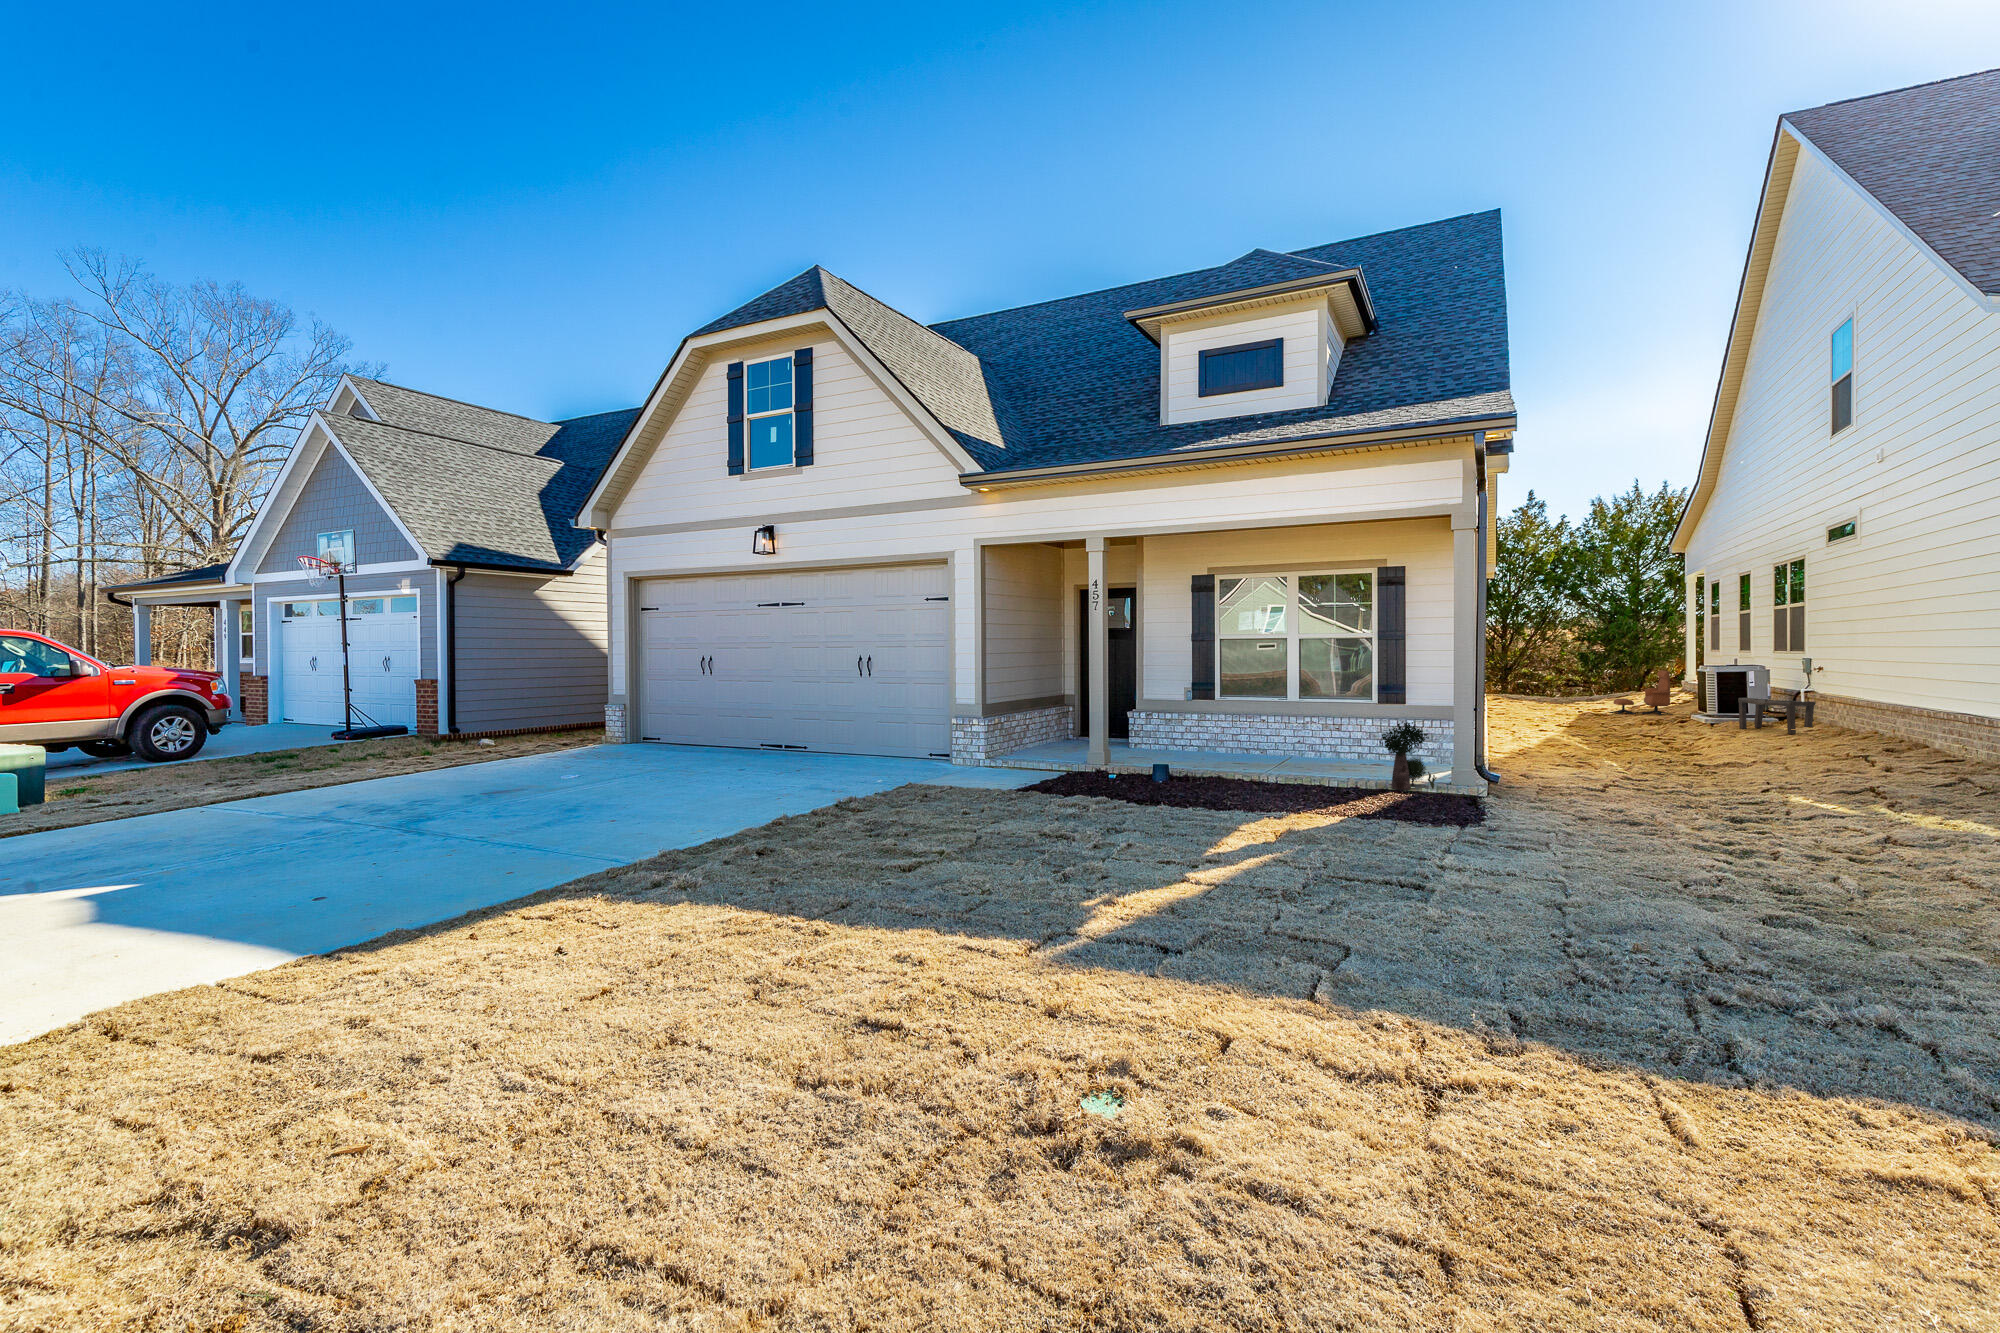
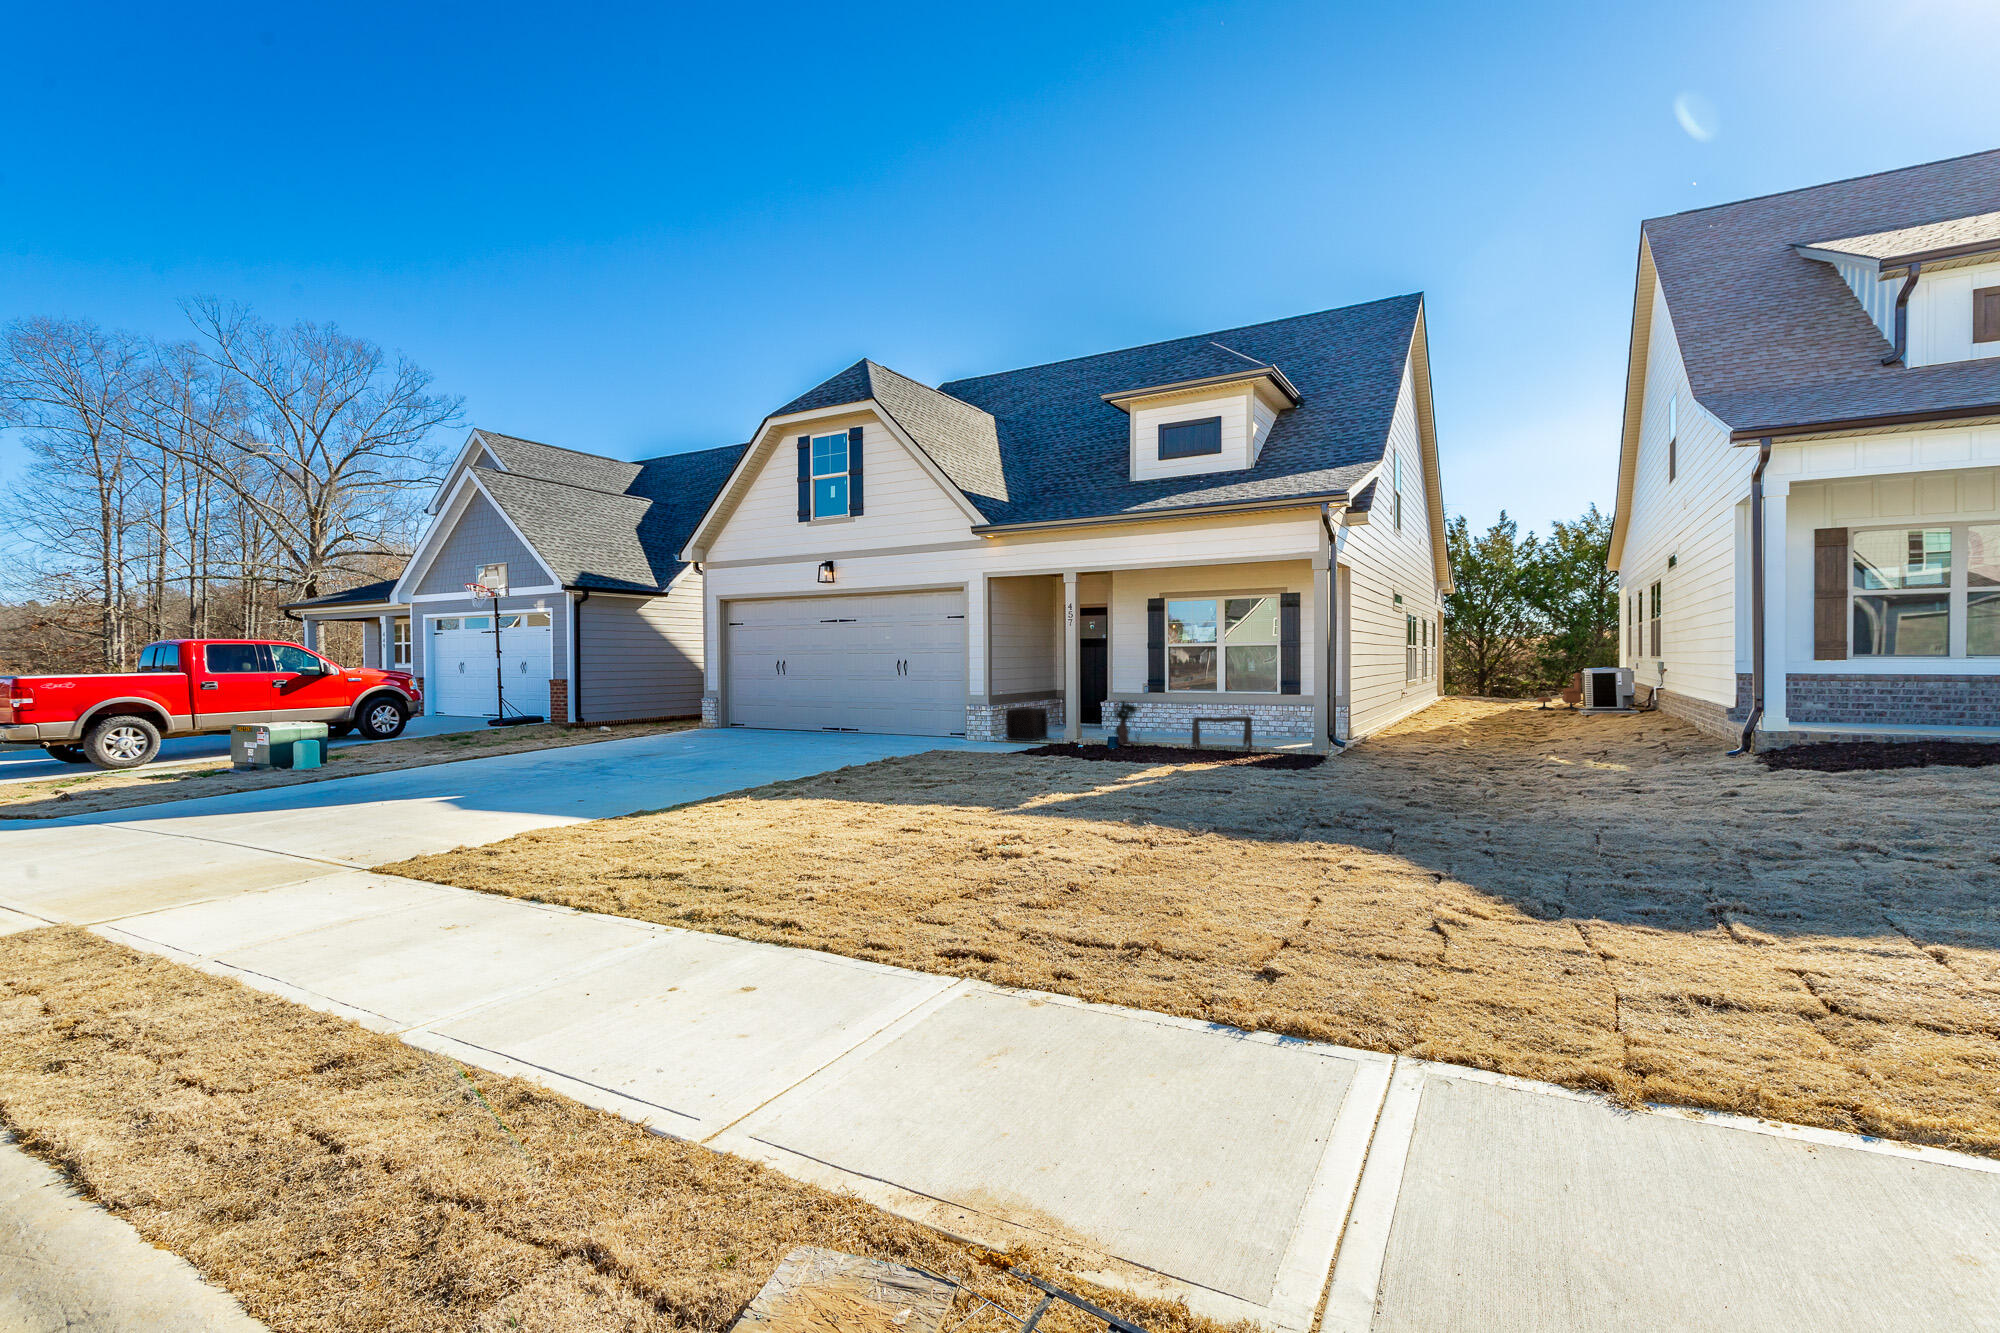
bench: present [1738,698,1815,735] -> present [1192,716,1252,750]
wooden crate: none [1003,718,1057,764] -> present [1006,707,1048,741]
potted plant: present [1380,722,1436,790] -> present [1114,701,1140,744]

